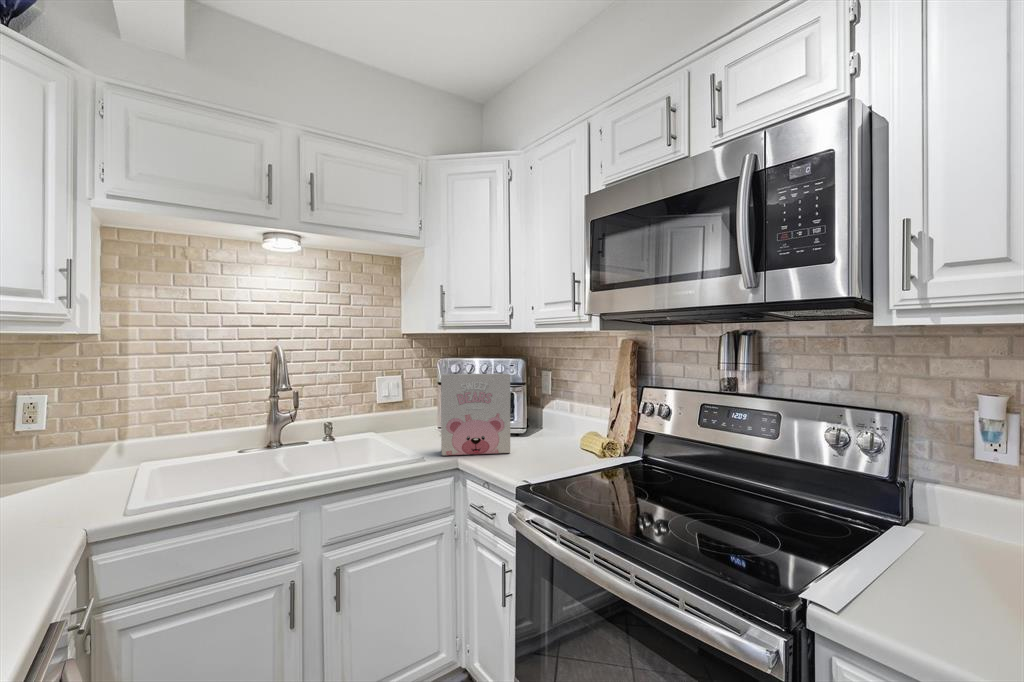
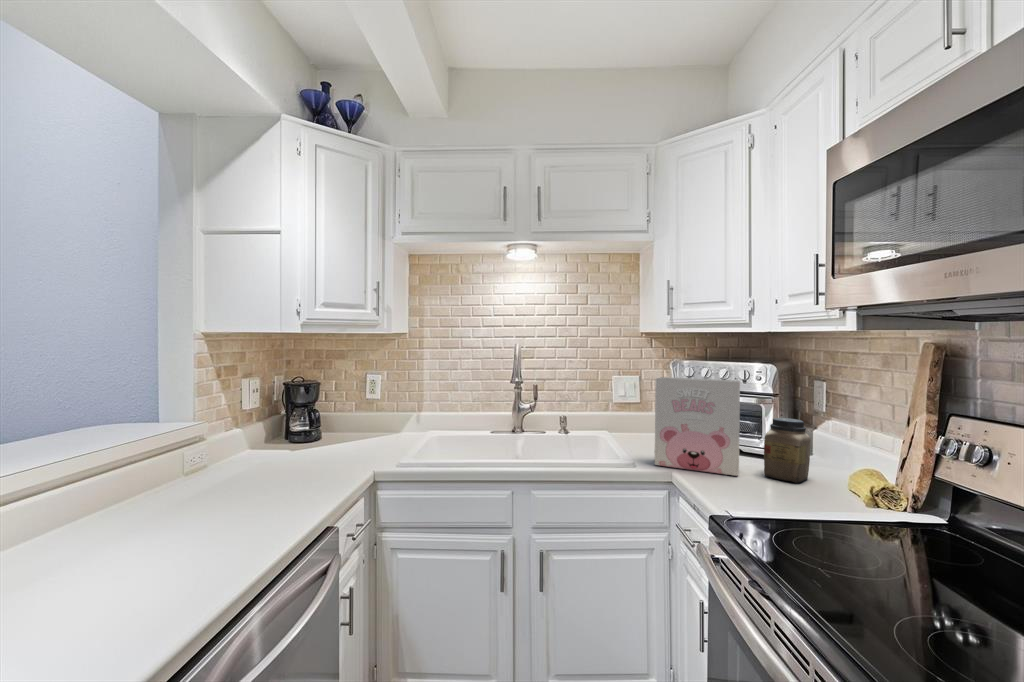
jar: none [527,401,556,450] -> present [764,418,811,482]

